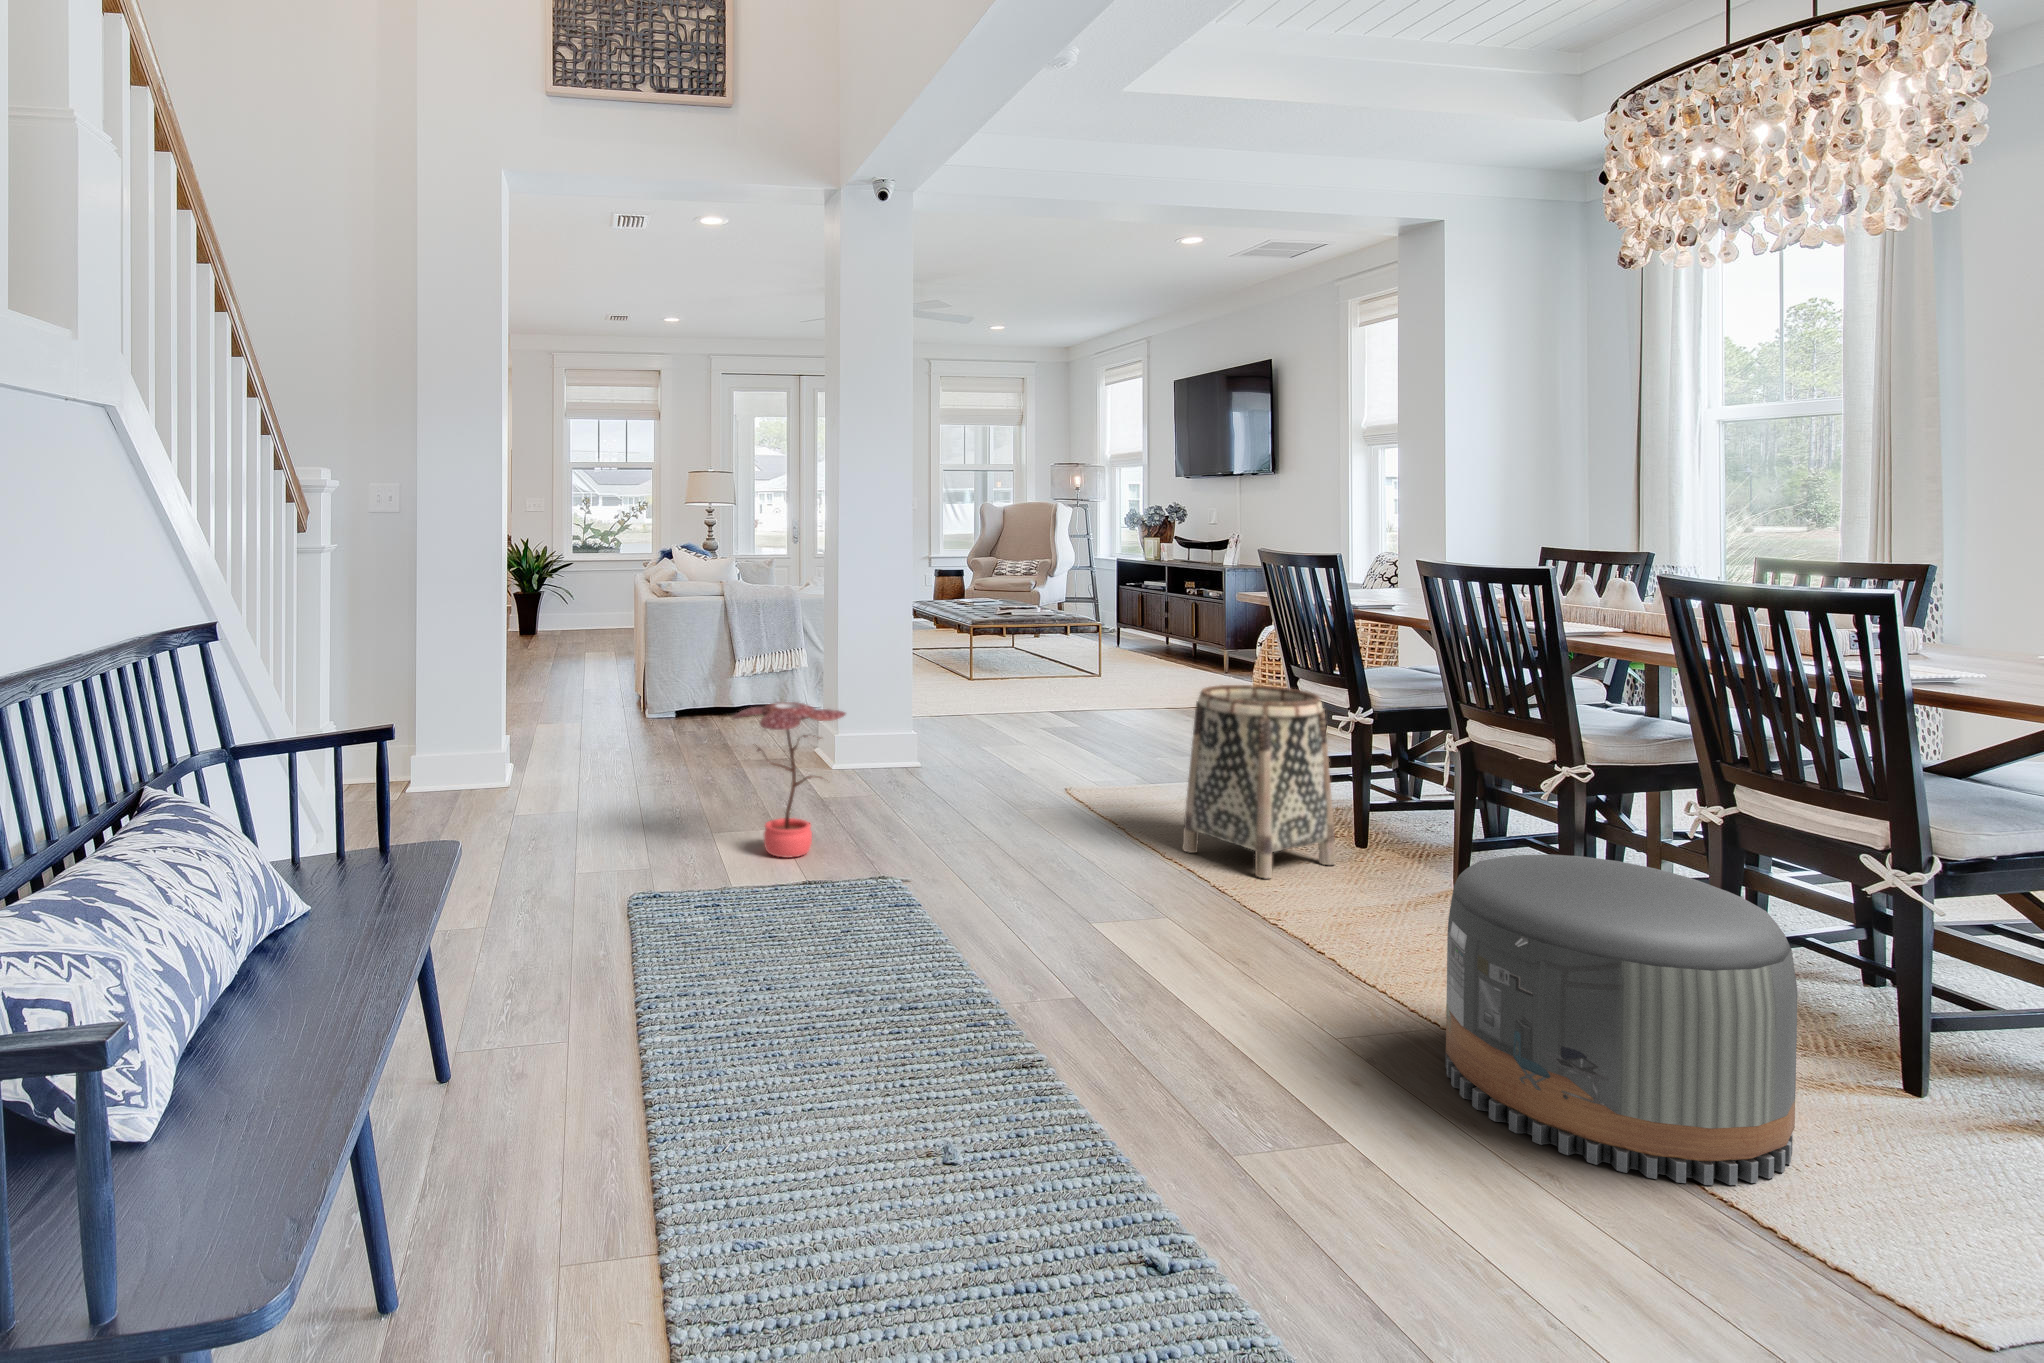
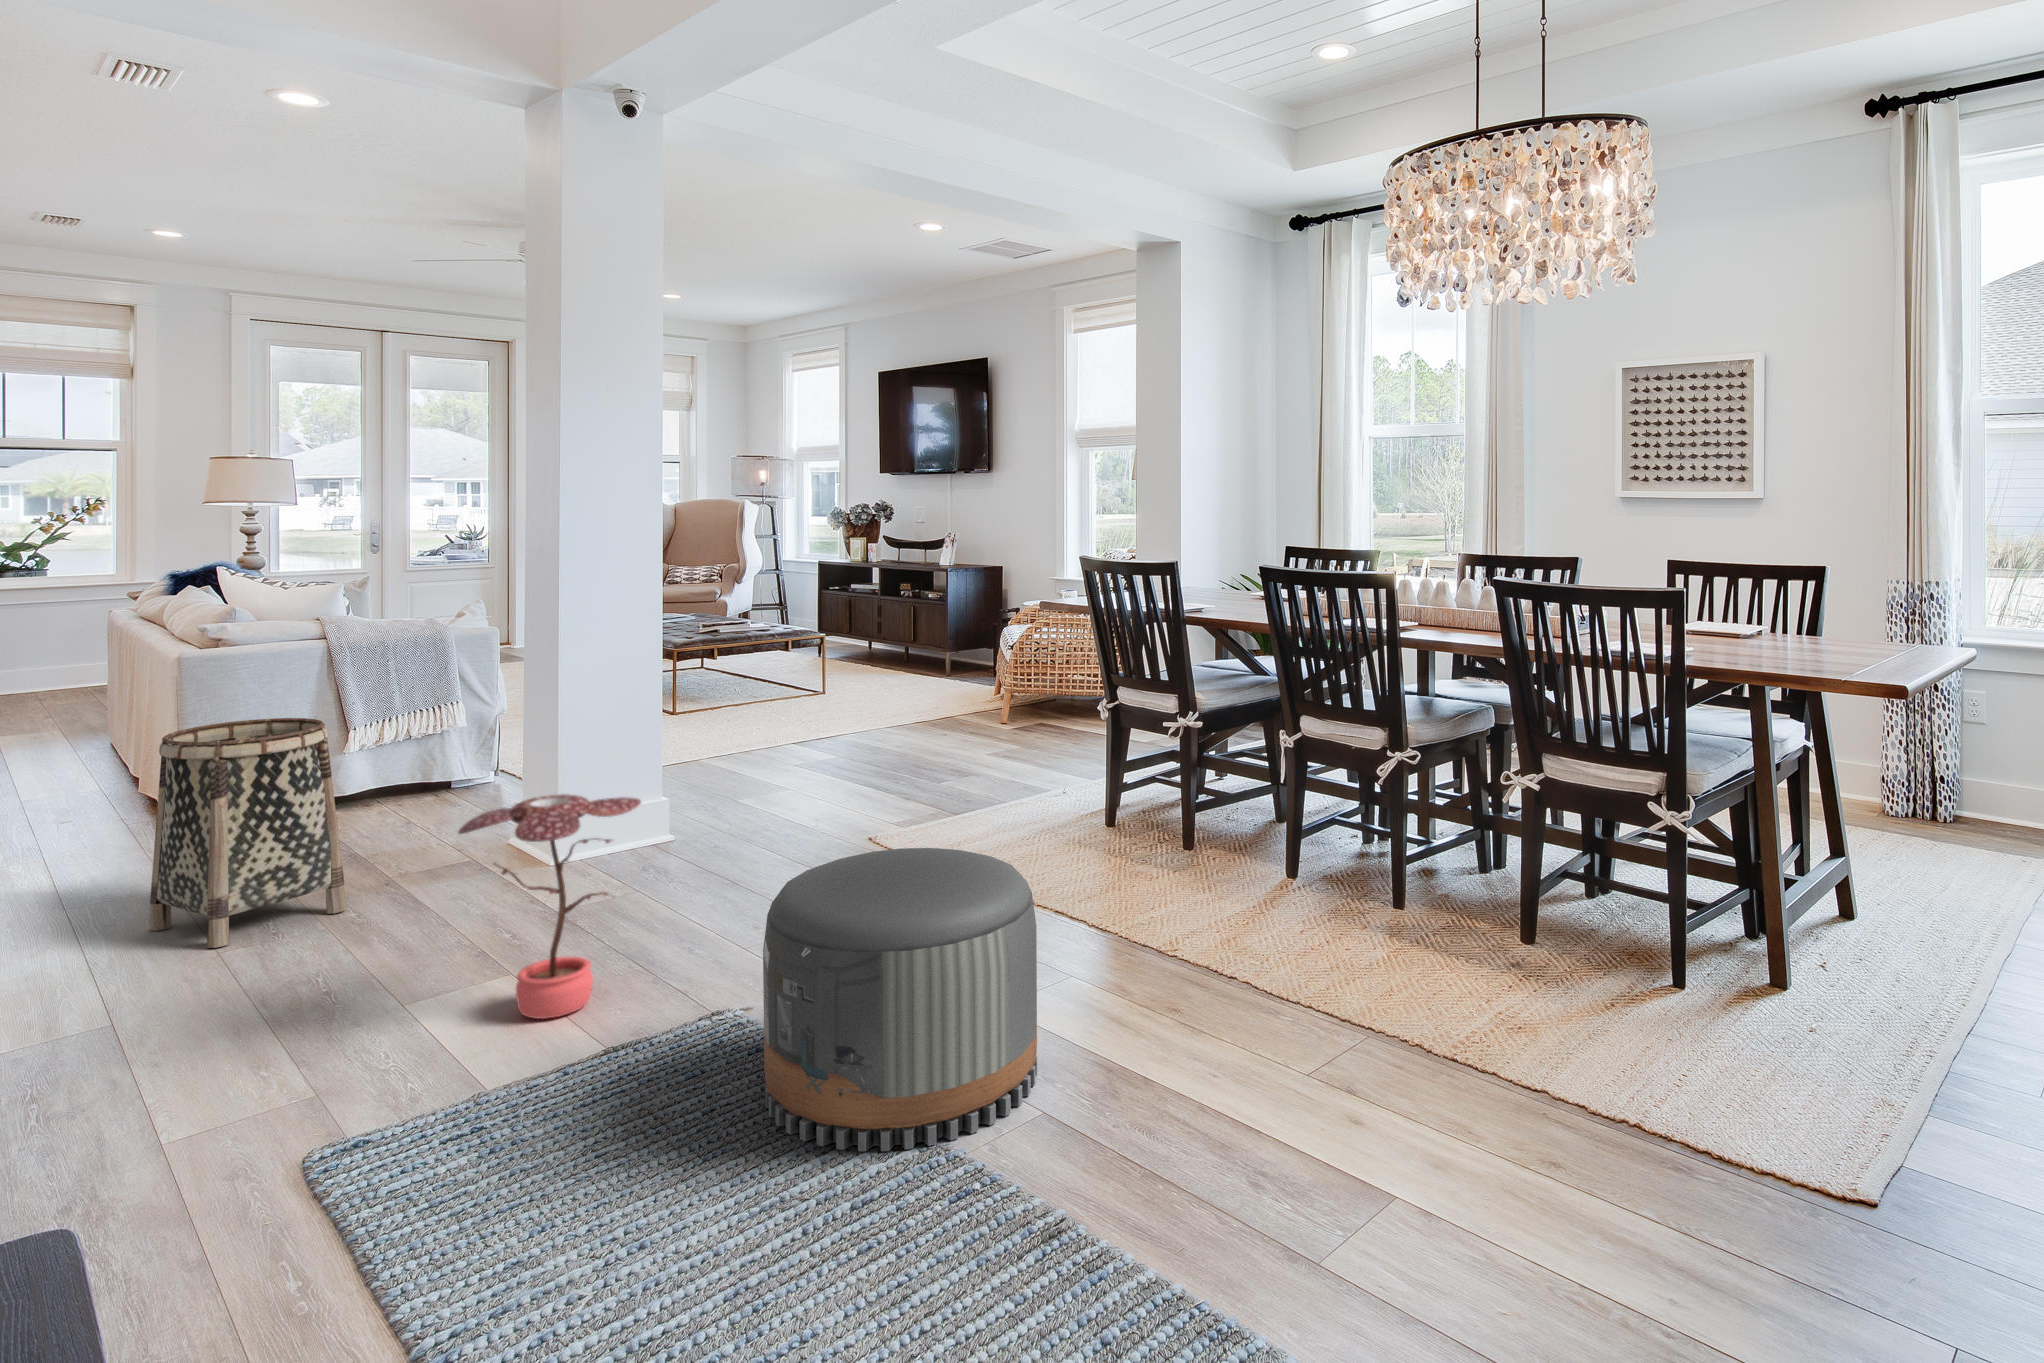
basket: present [1183,685,1336,878] -> present [149,718,347,948]
pouf: present [1446,854,1798,1185] -> present [763,848,1037,1151]

